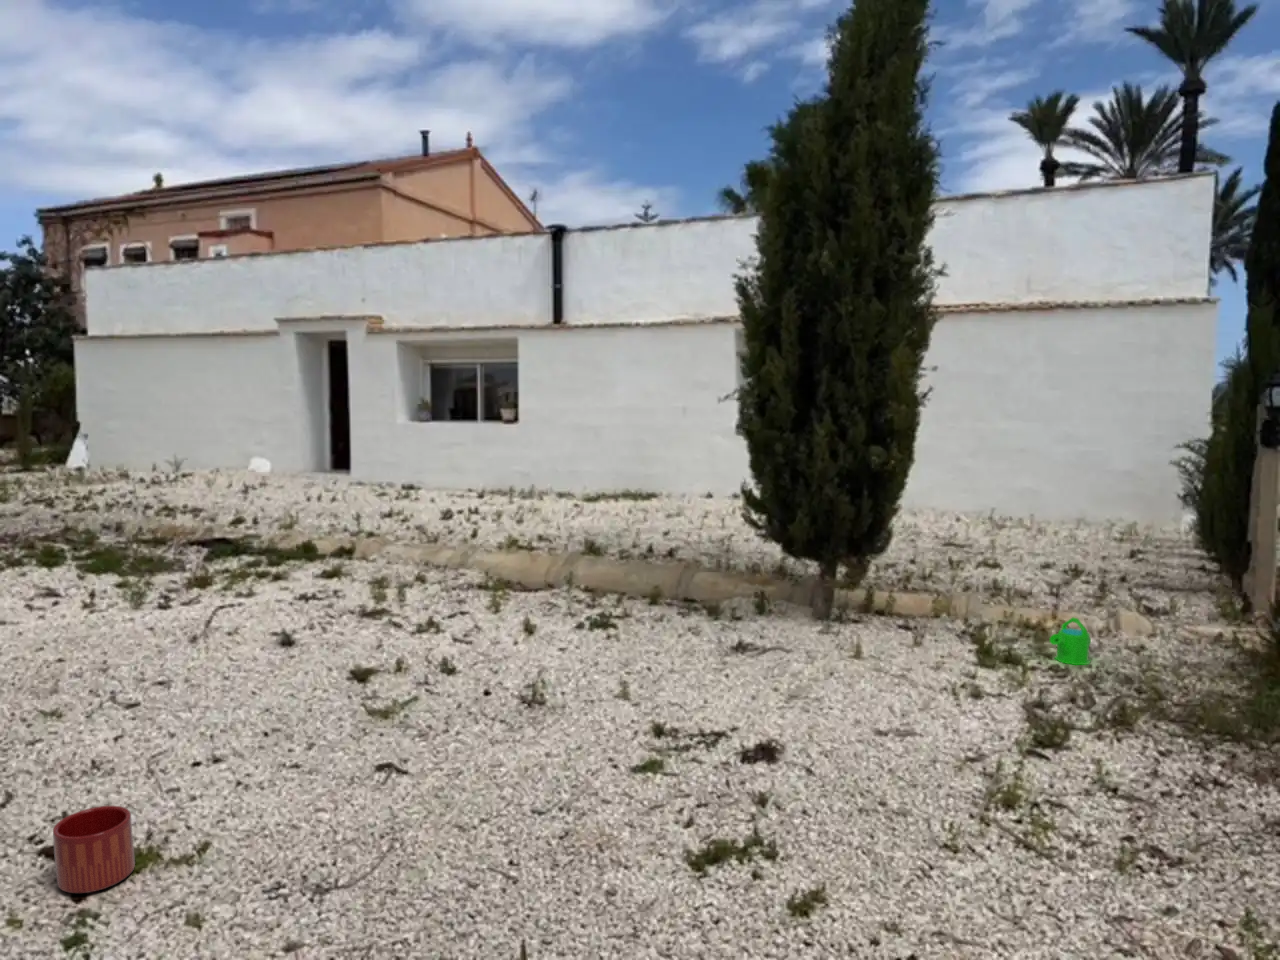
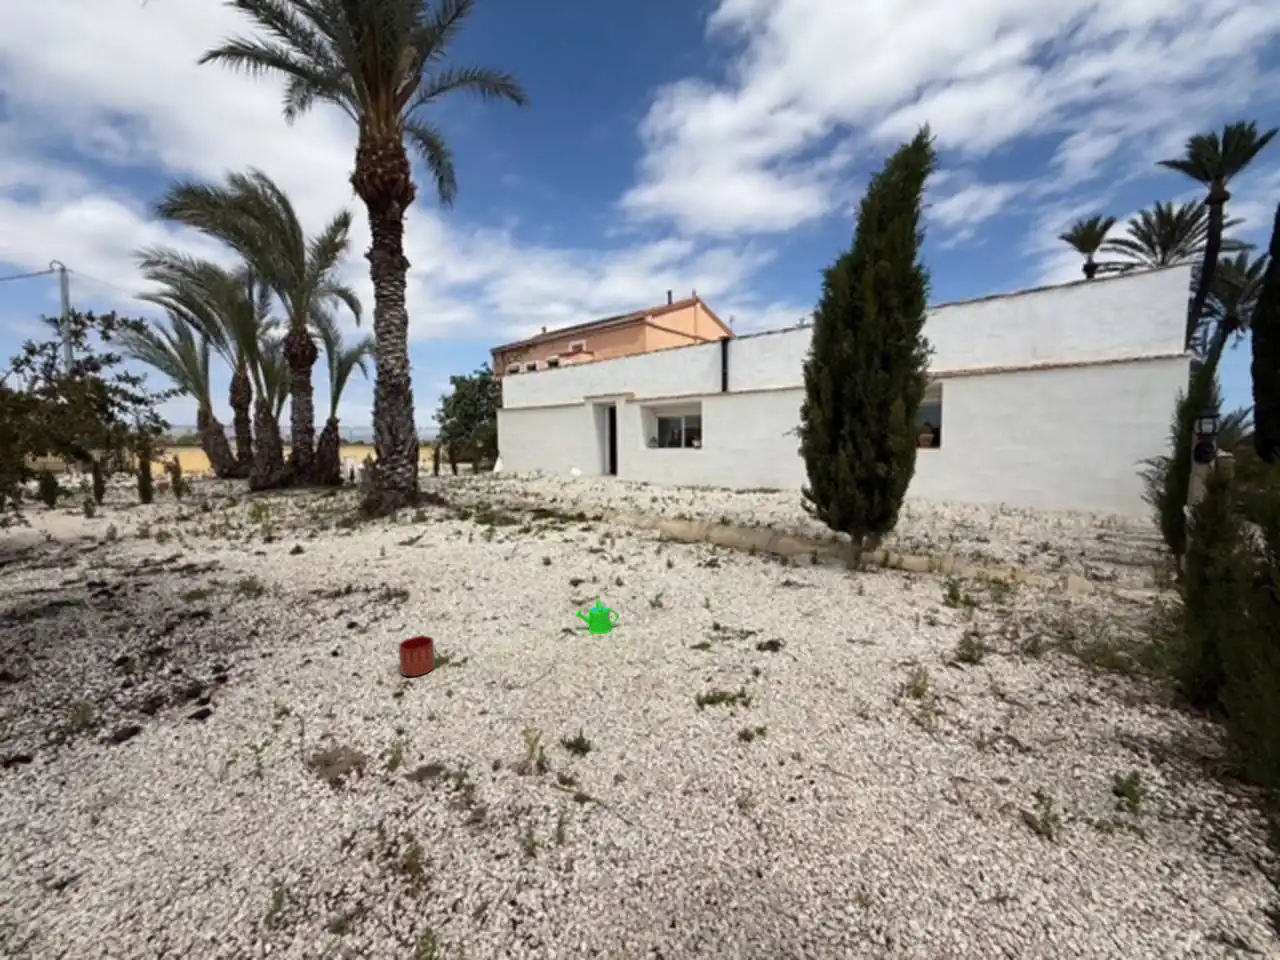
watering can: present [1050,618,1091,665] -> present [576,599,619,634]

